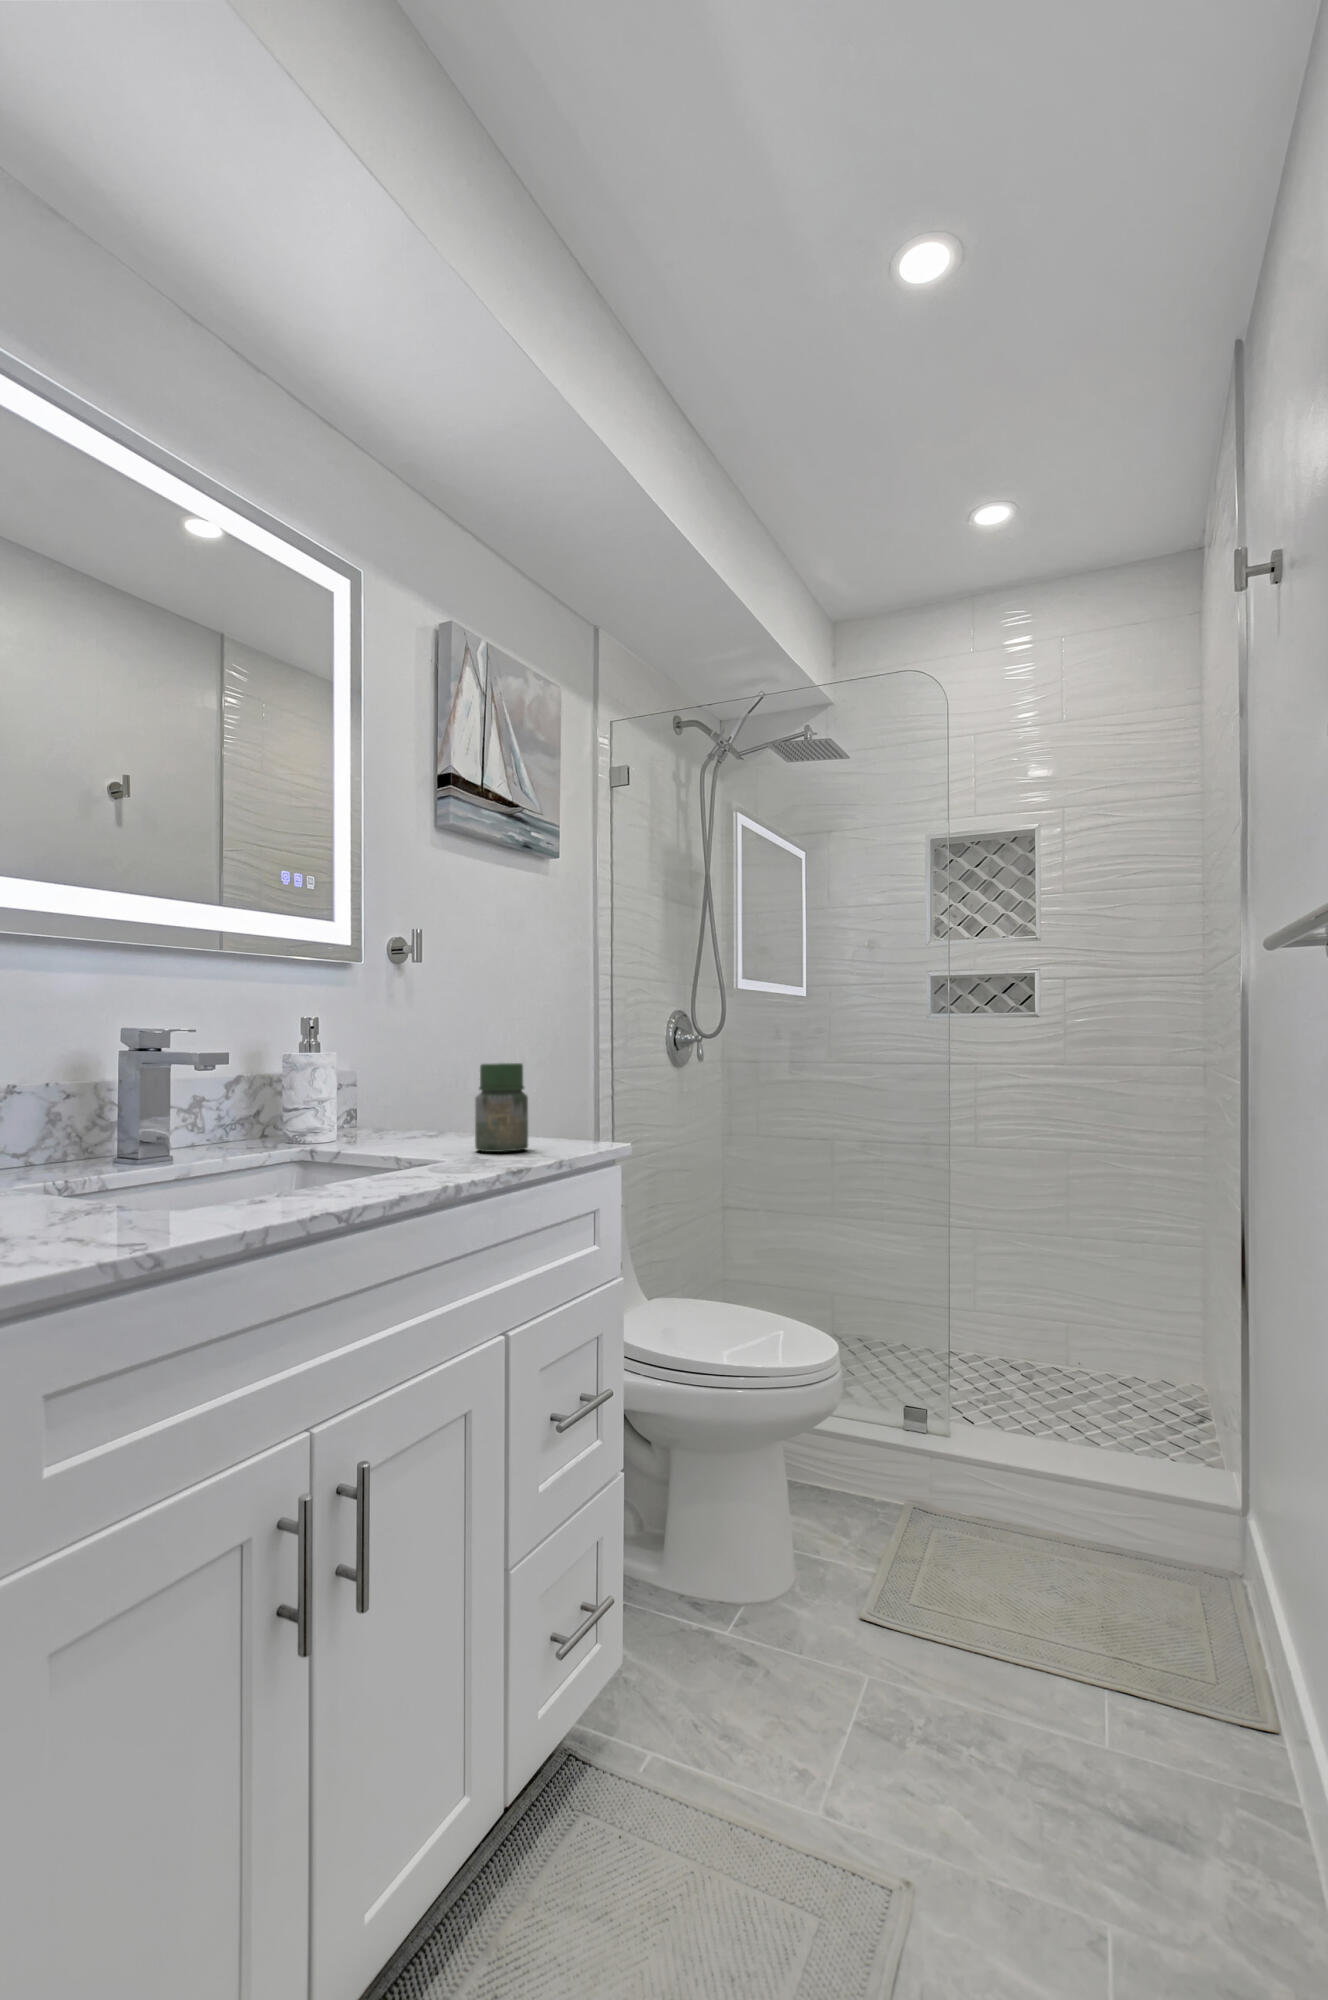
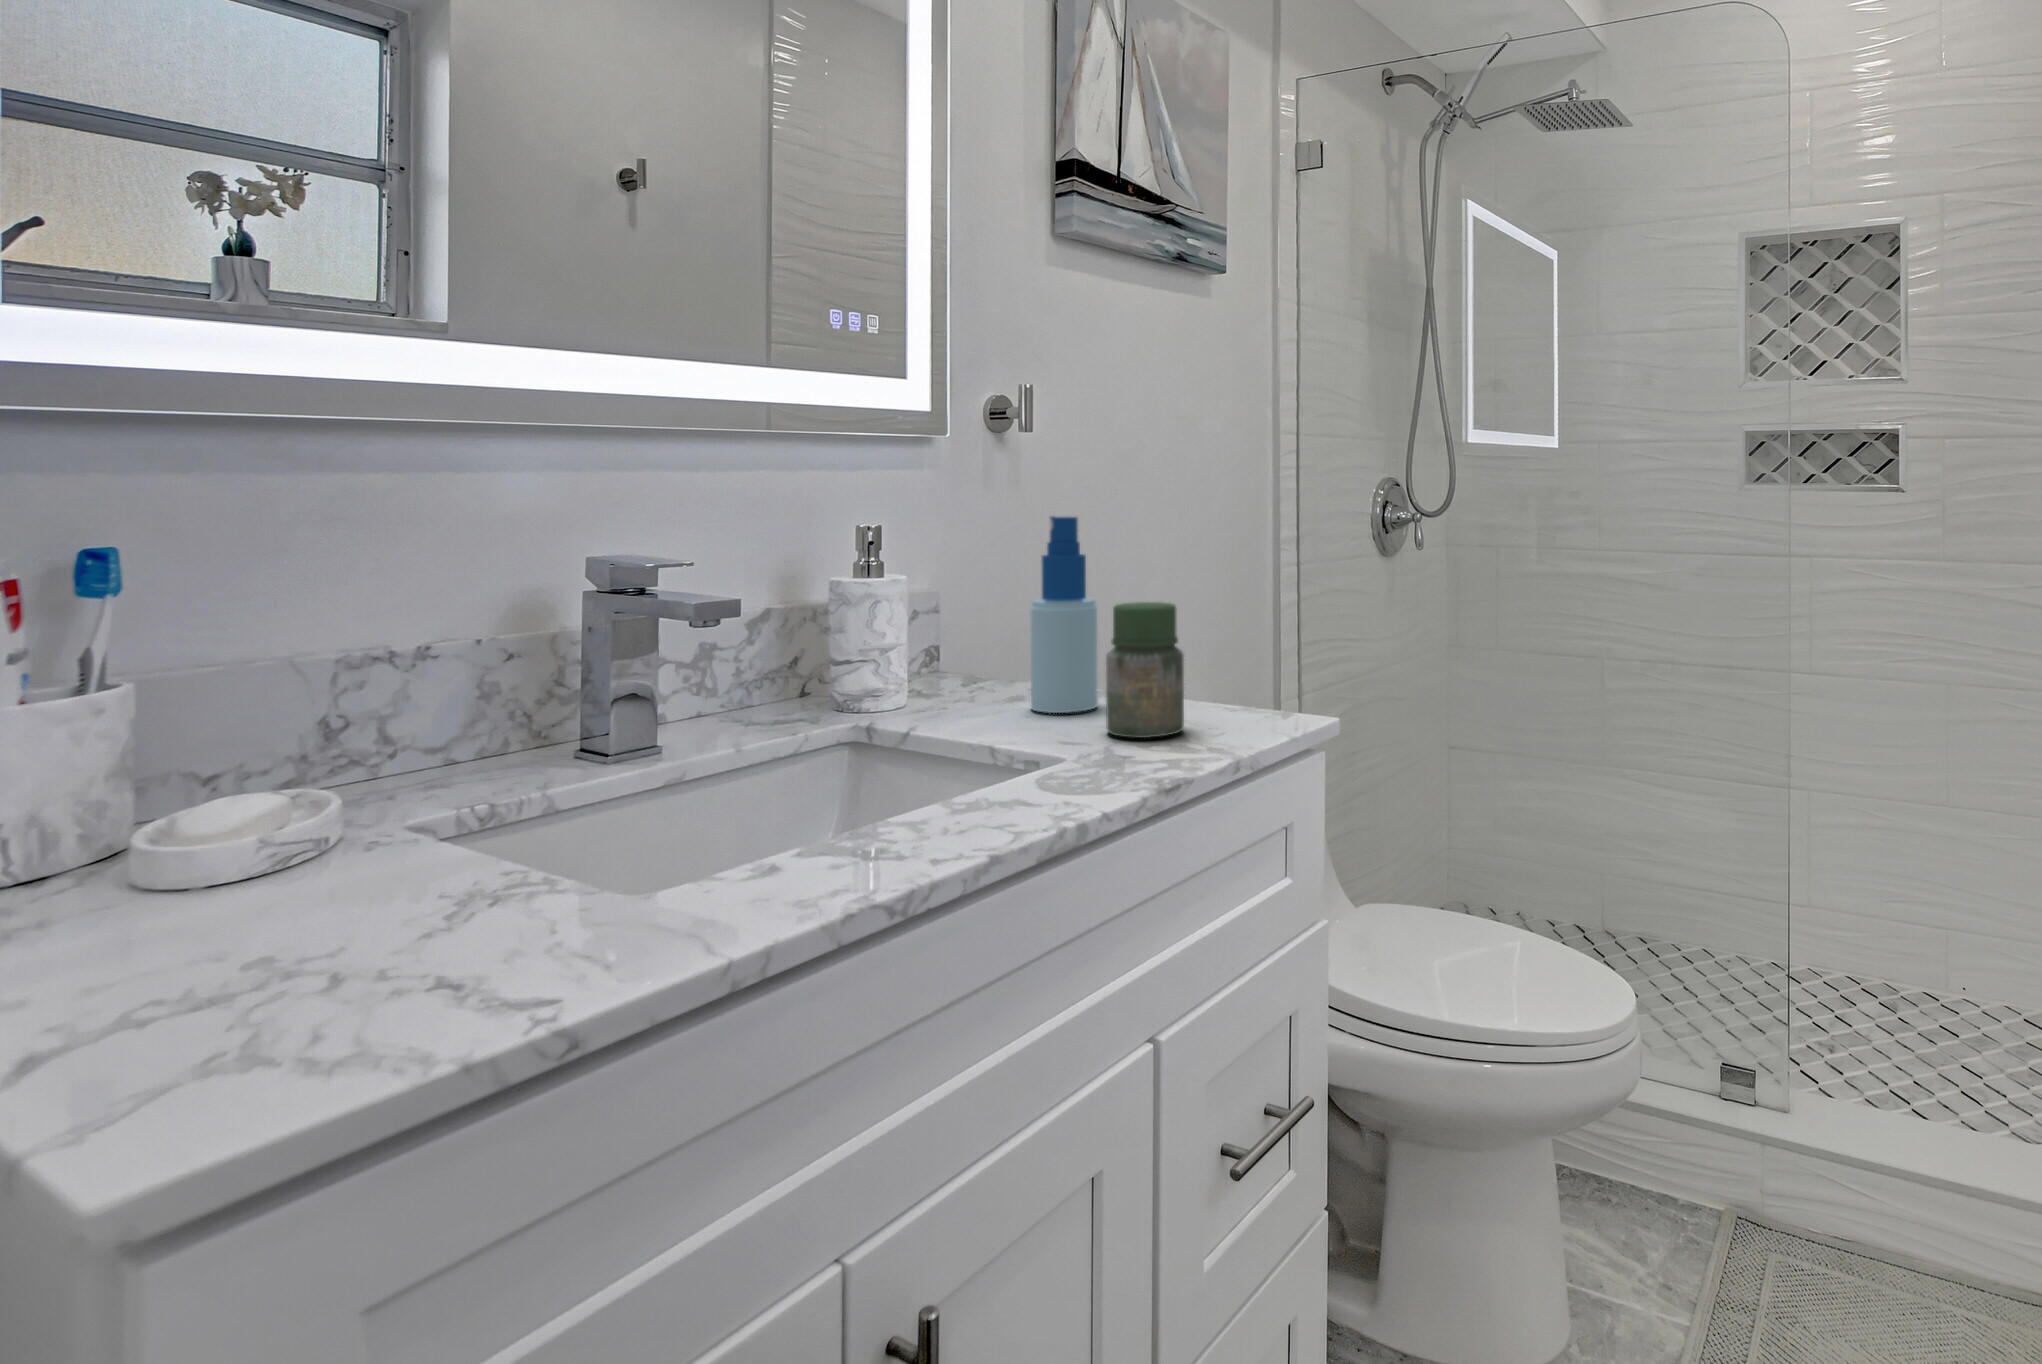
spray bottle: none [422,1009,468,1144] -> present [1031,516,1098,713]

